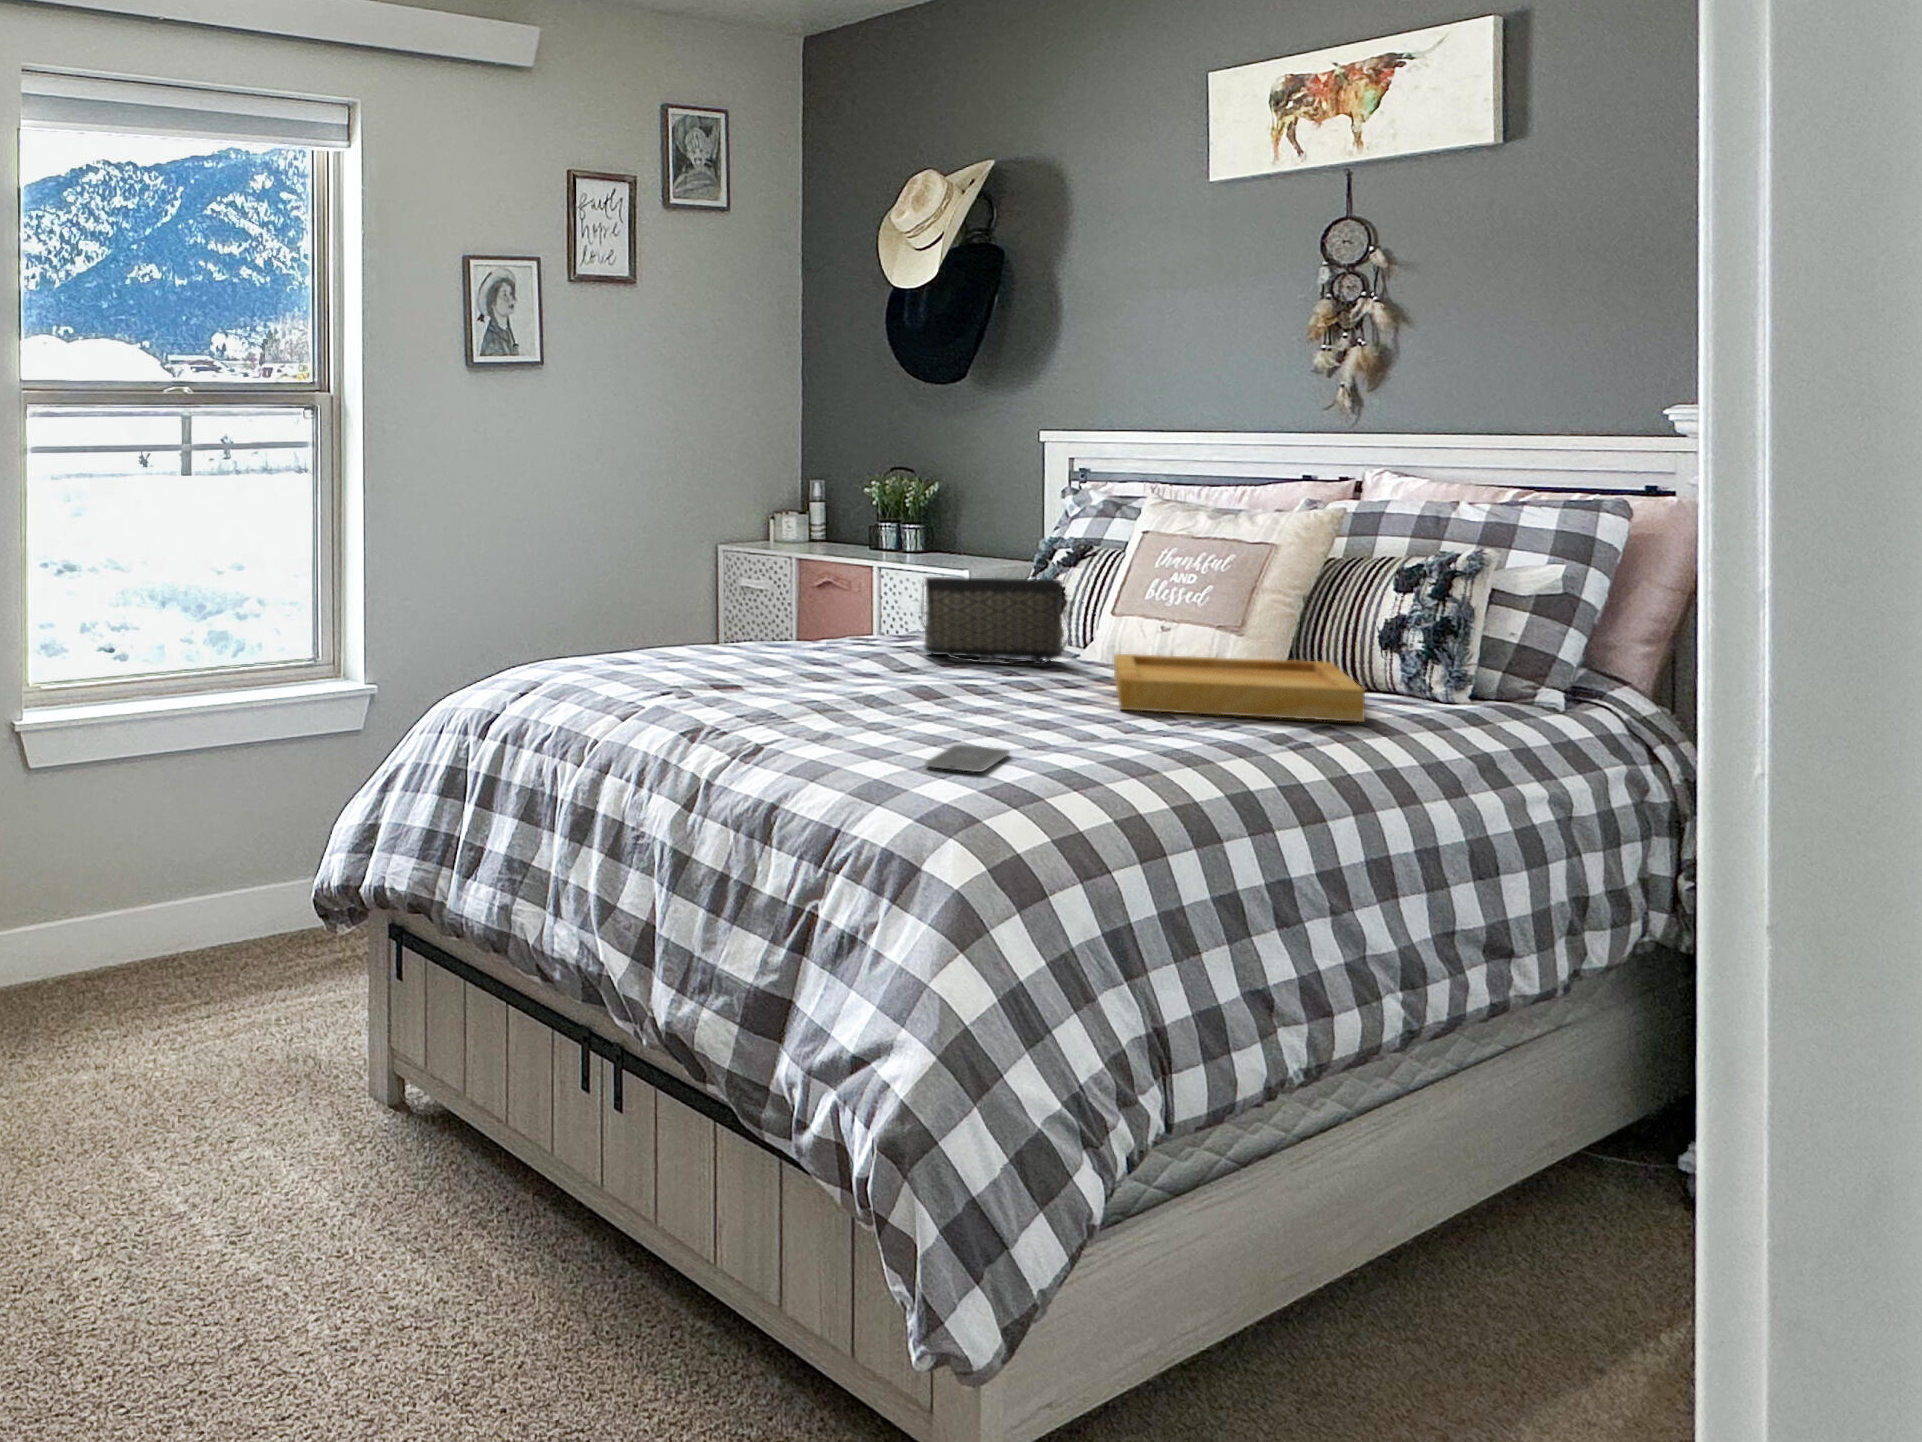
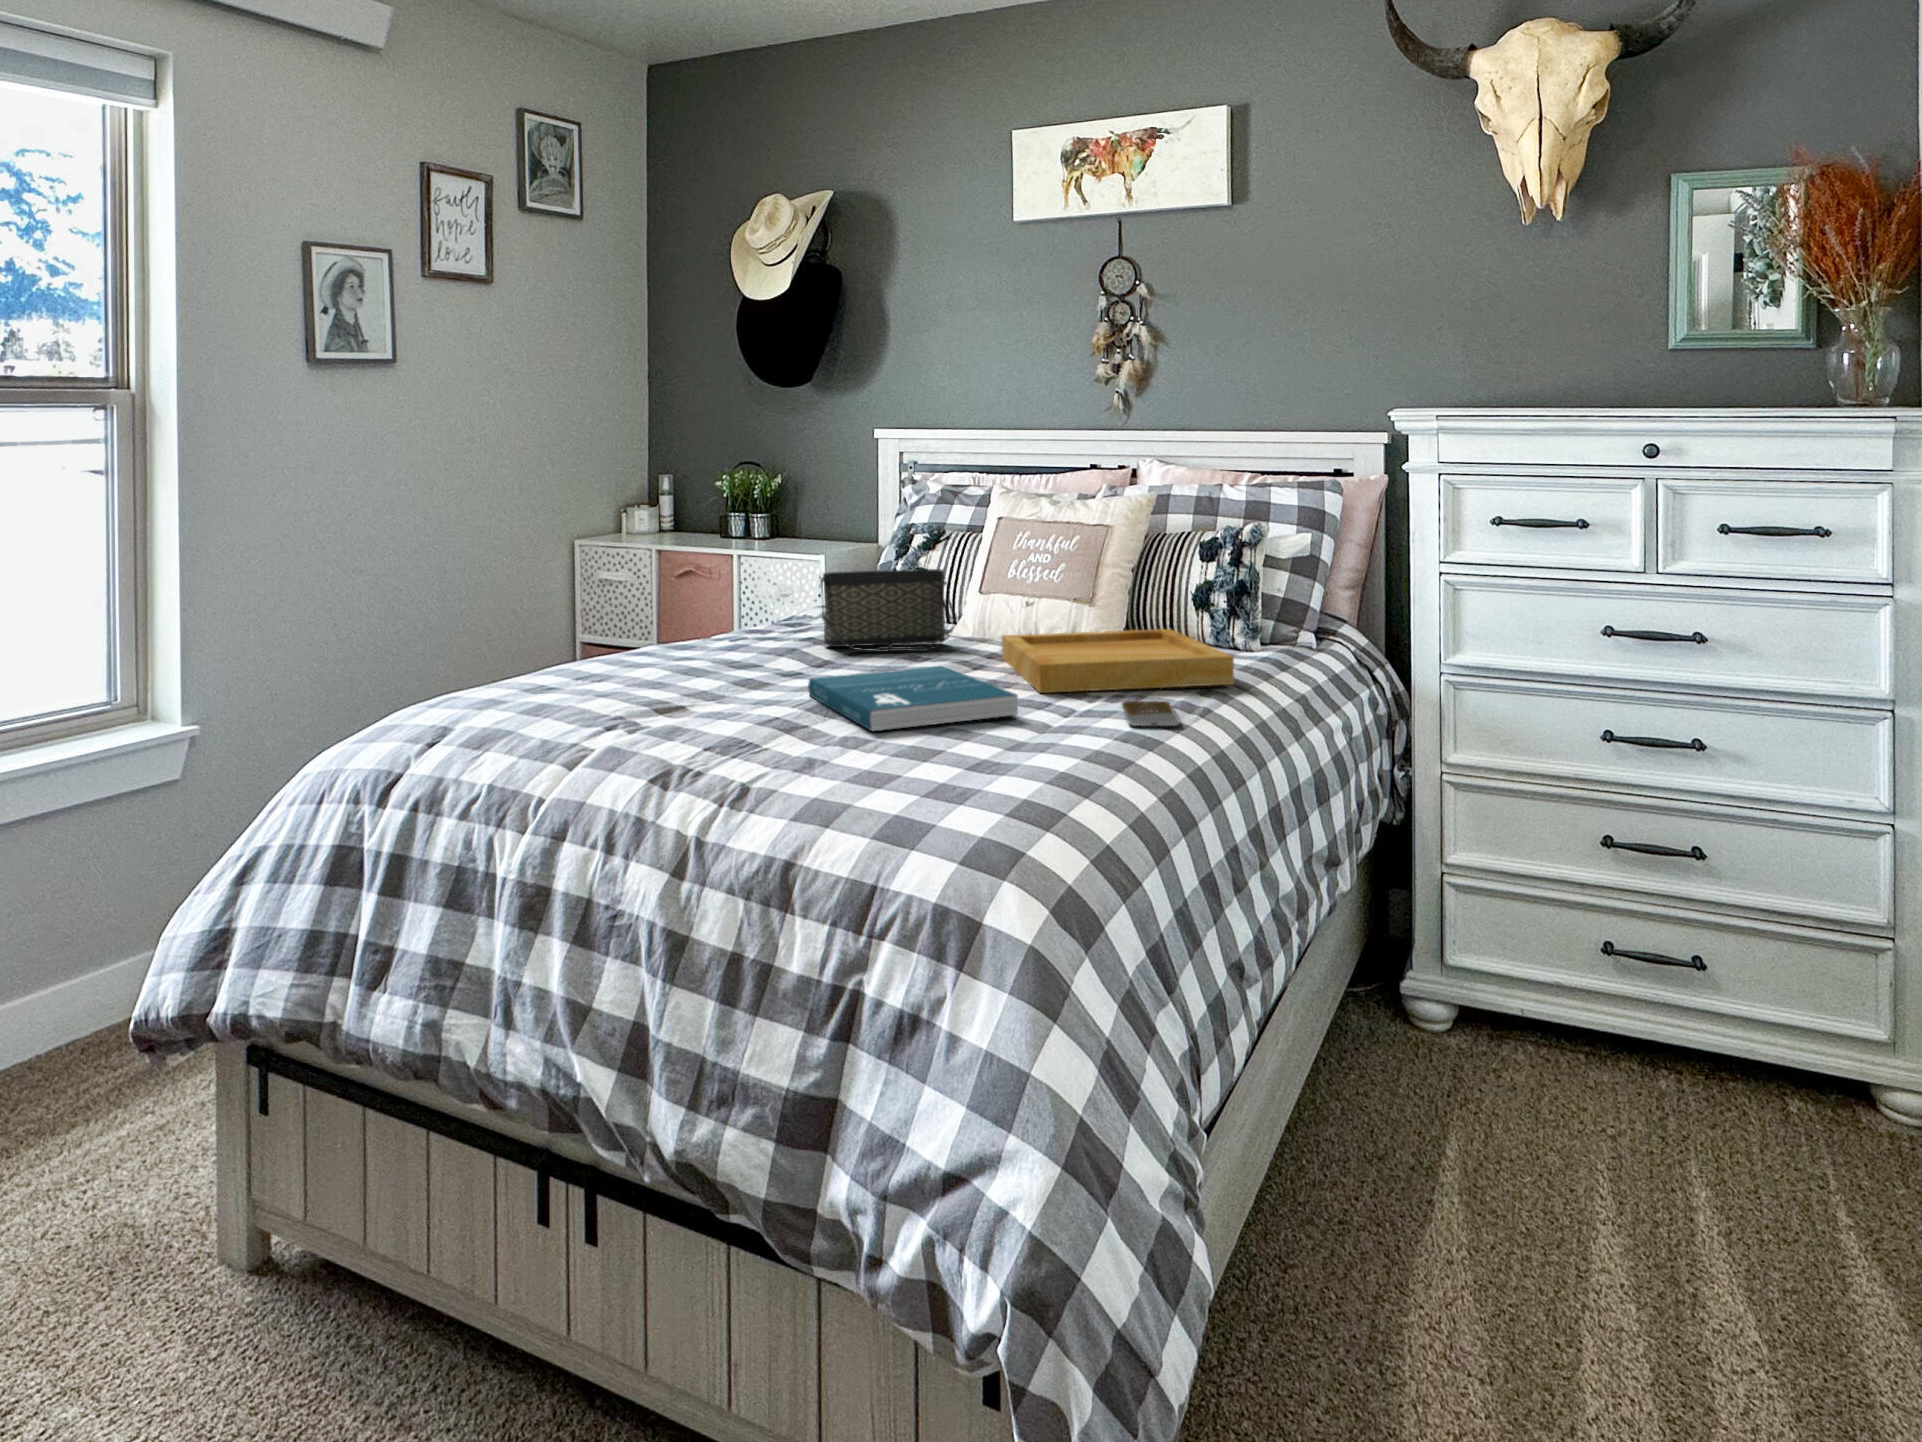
book: none [872,674,1071,723] -> present [808,666,1018,731]
smartphone: present [926,745,1010,772] -> present [1122,701,1179,726]

